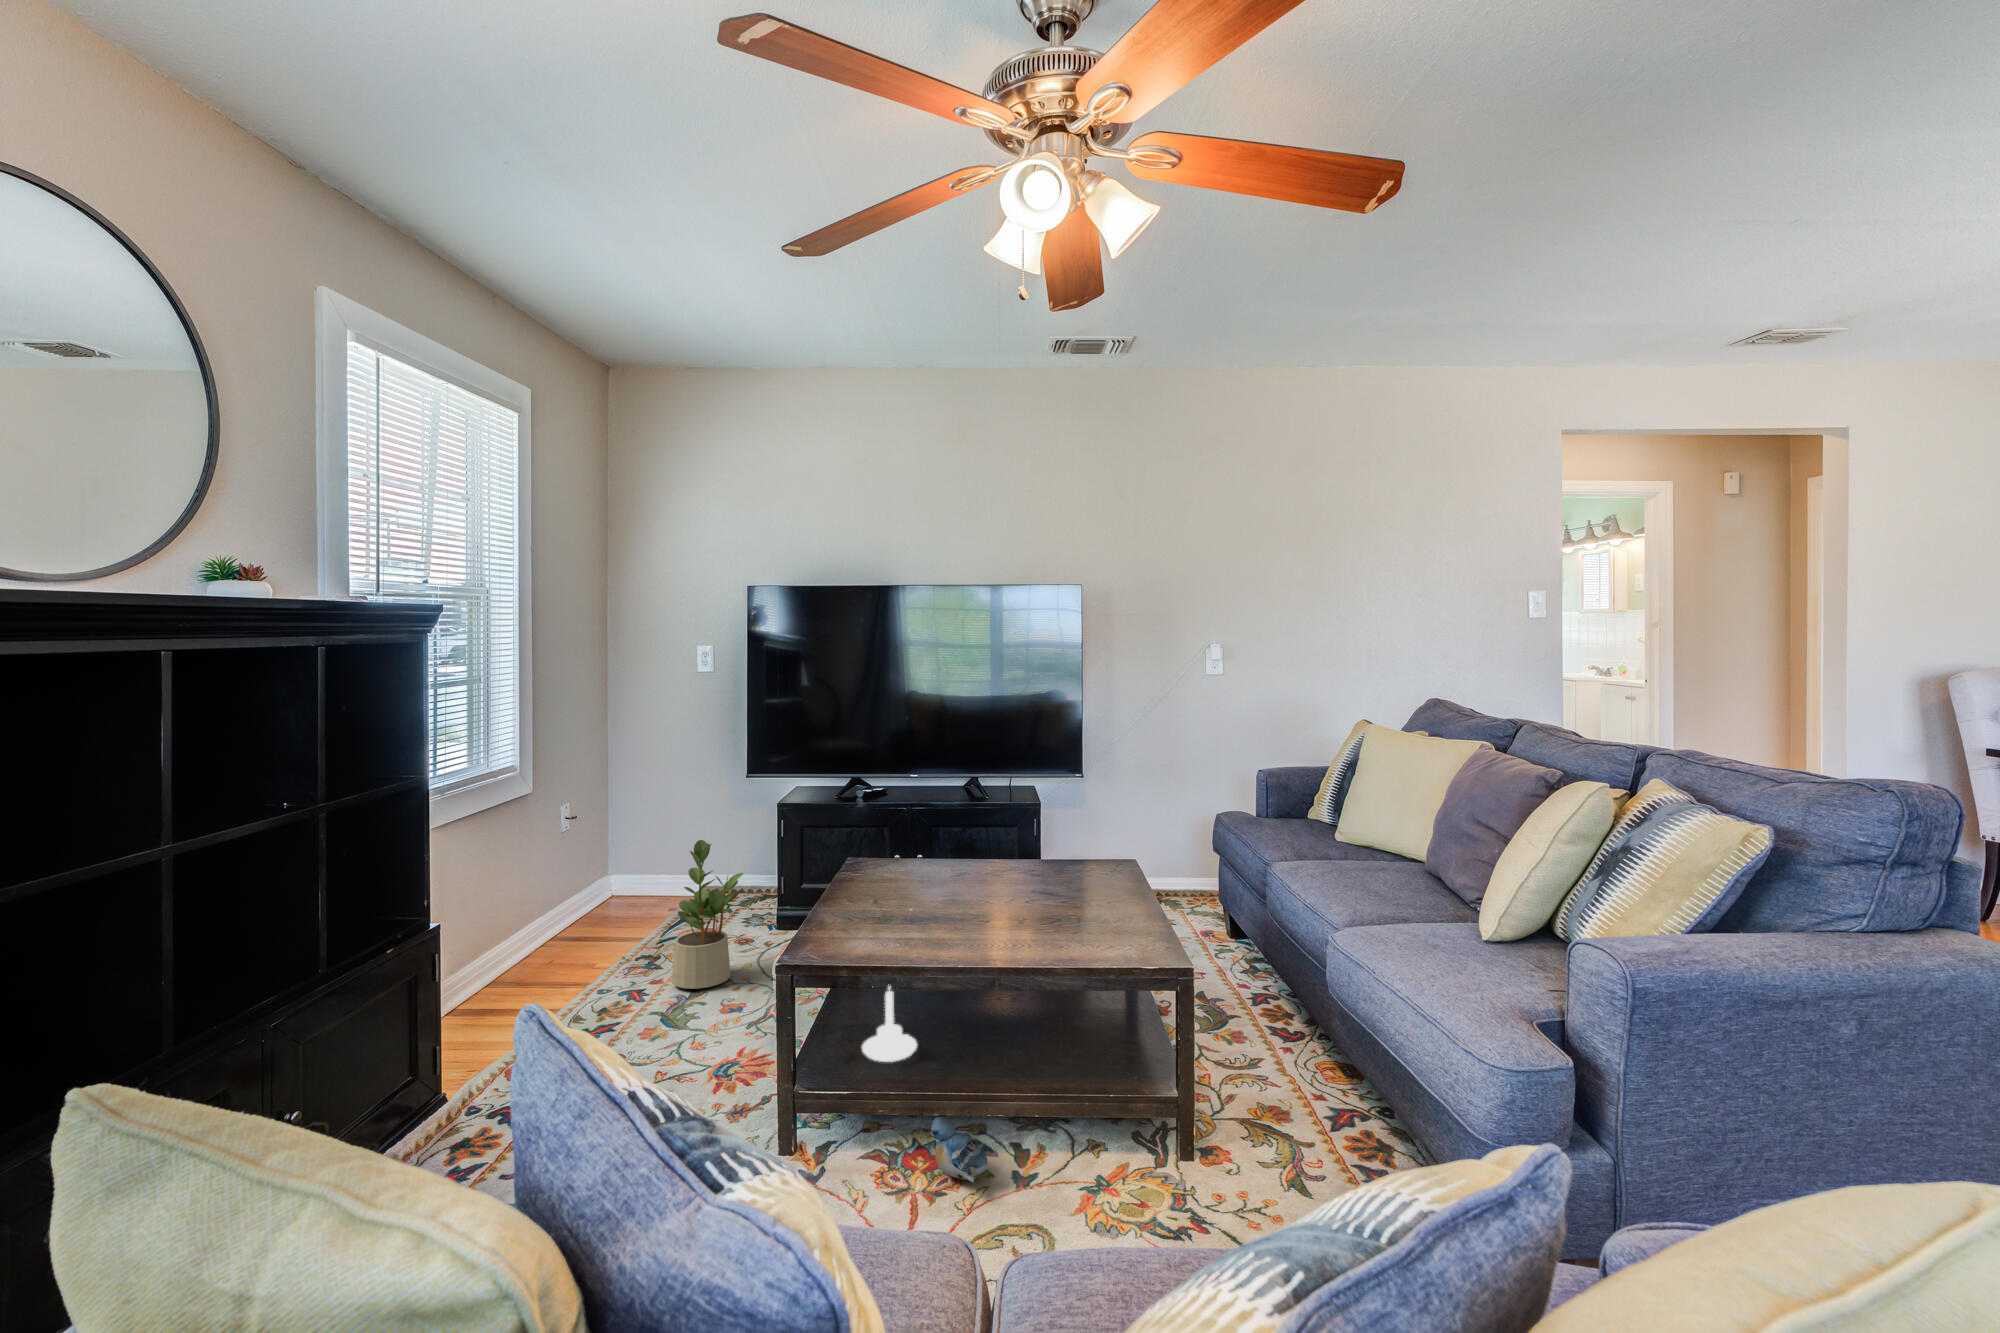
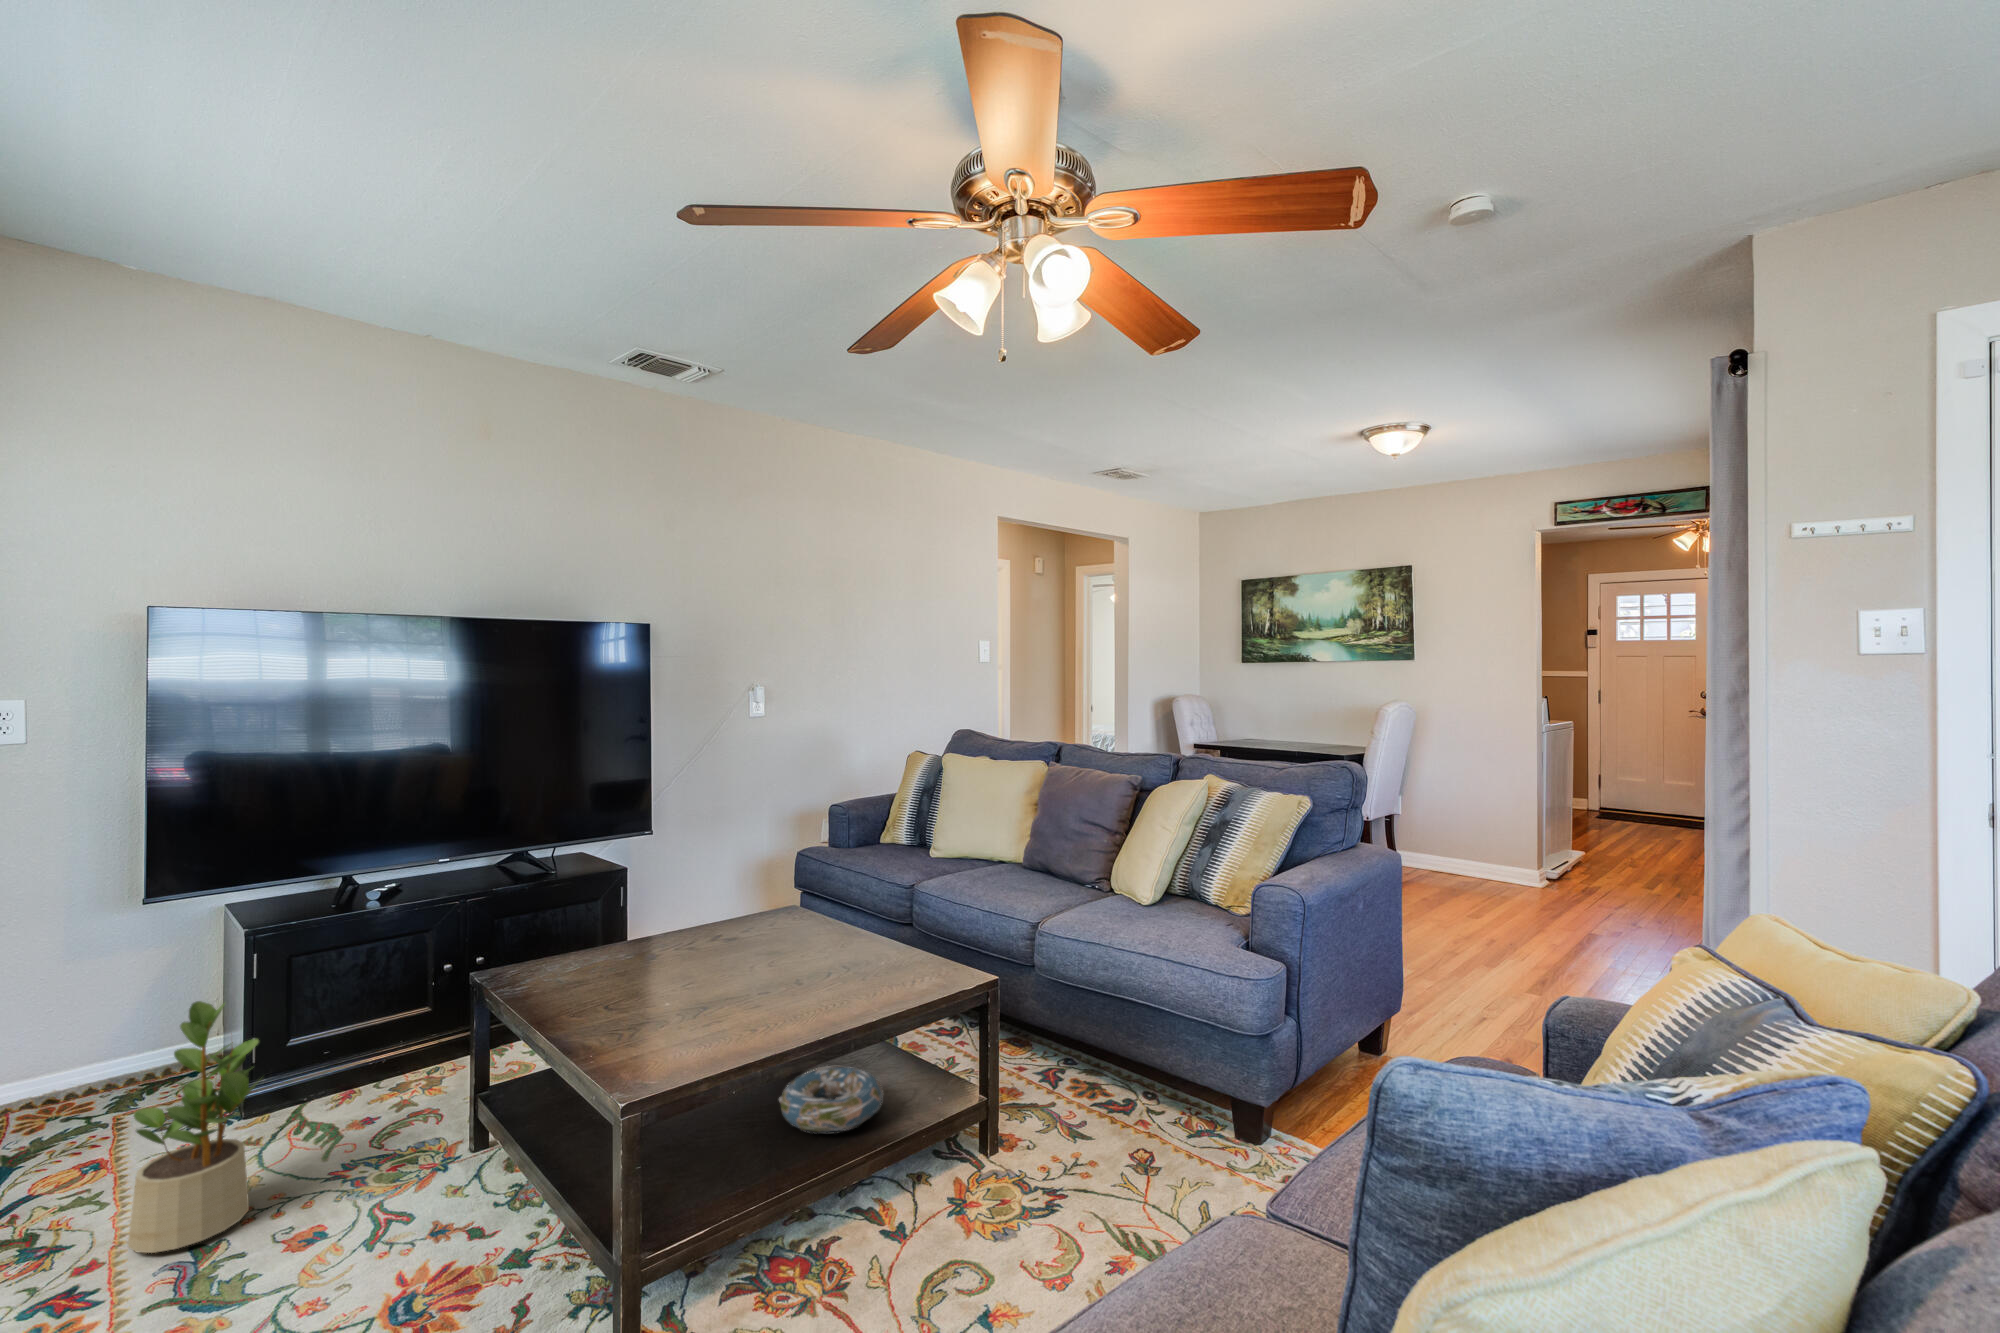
candle holder: present [862,987,917,1062] -> none [682,1085,749,1183]
decorative bowl: none [965,1004,1064,1066] -> present [779,1066,883,1132]
plush toy: present [931,1117,999,1183] -> none [802,1206,883,1265]

